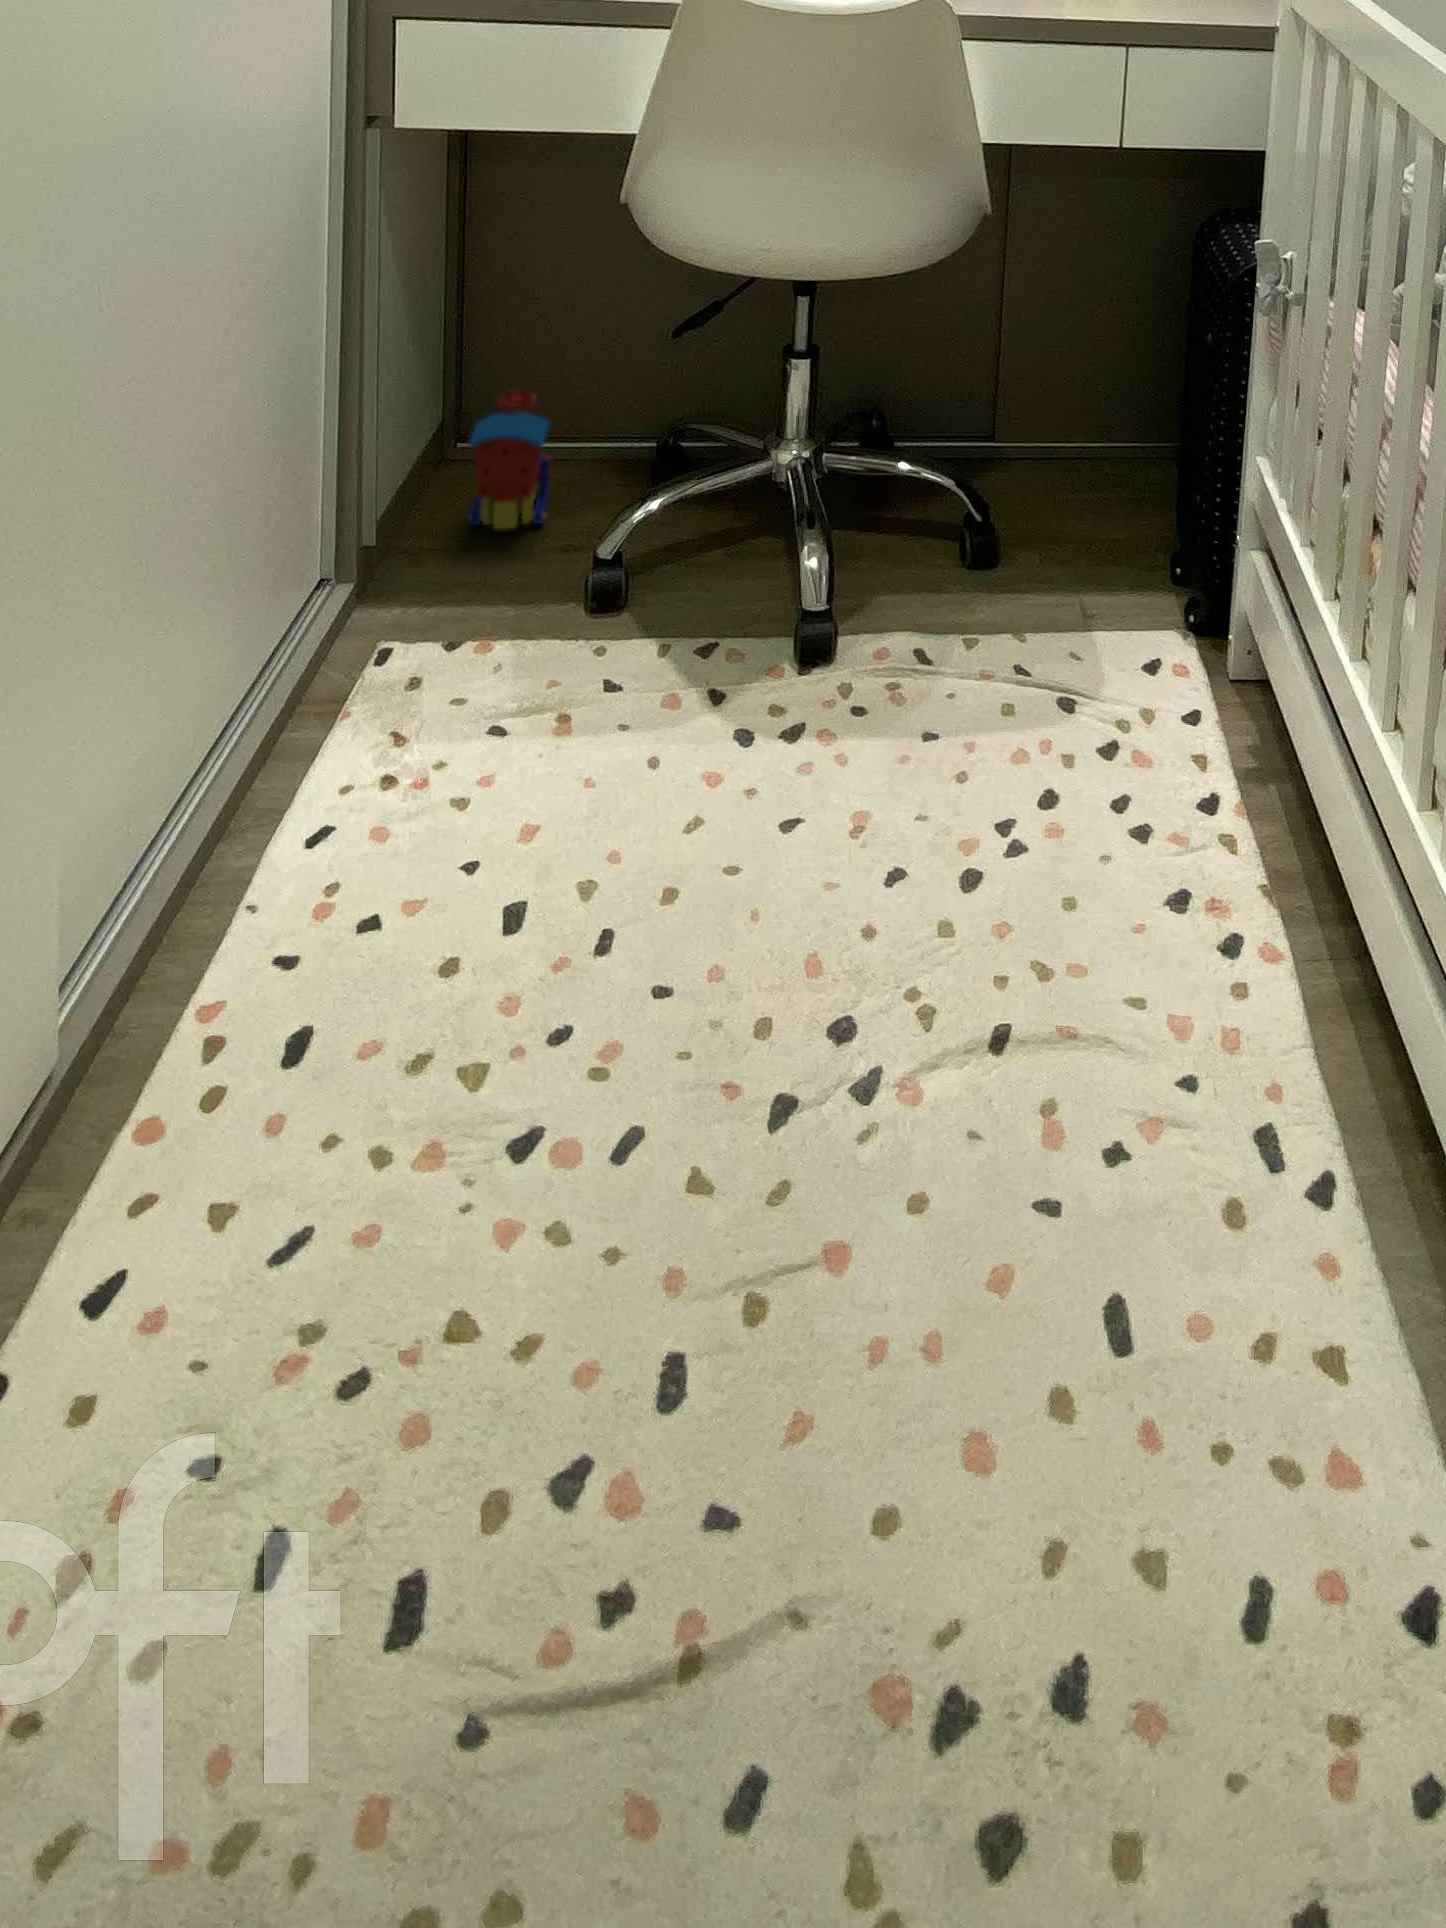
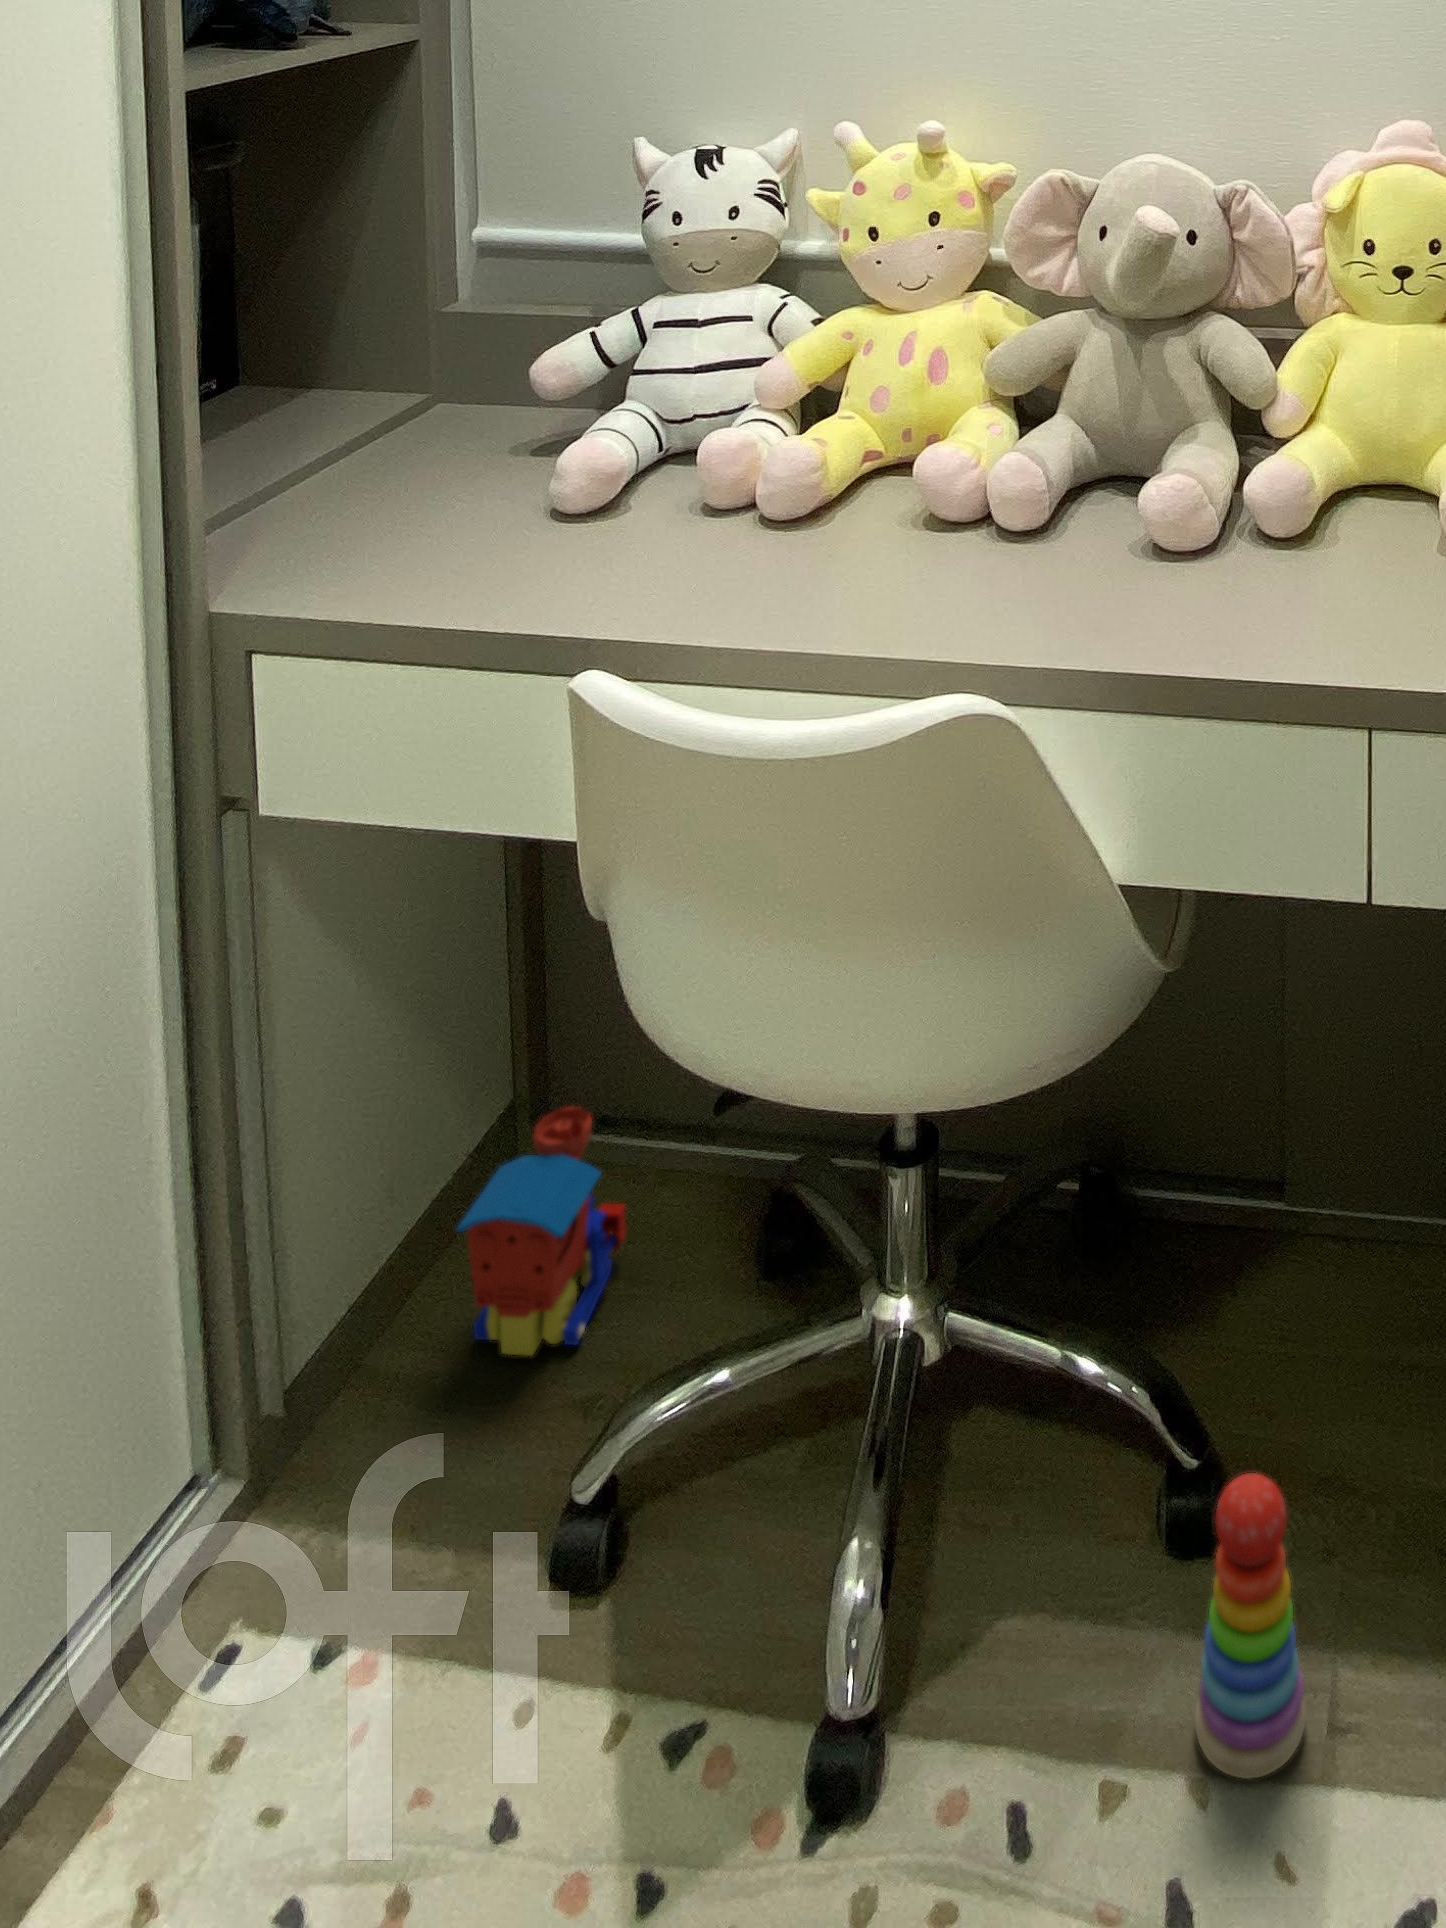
stacking toy: none [1005,484,1068,640] -> present [1195,1473,1306,1779]

